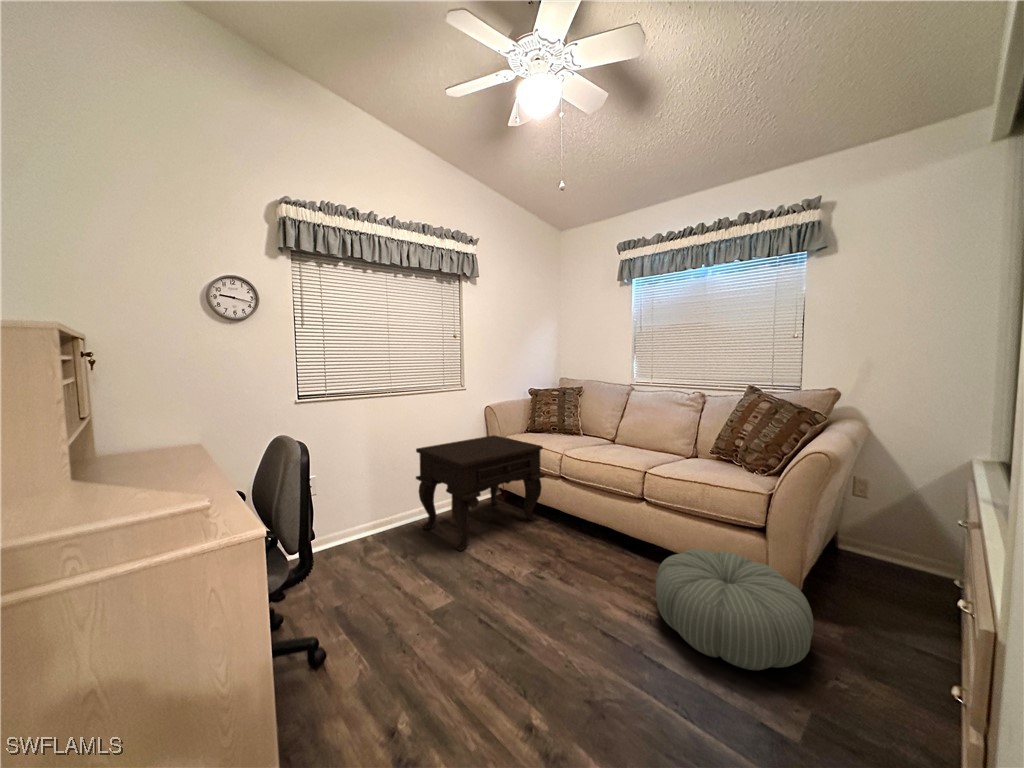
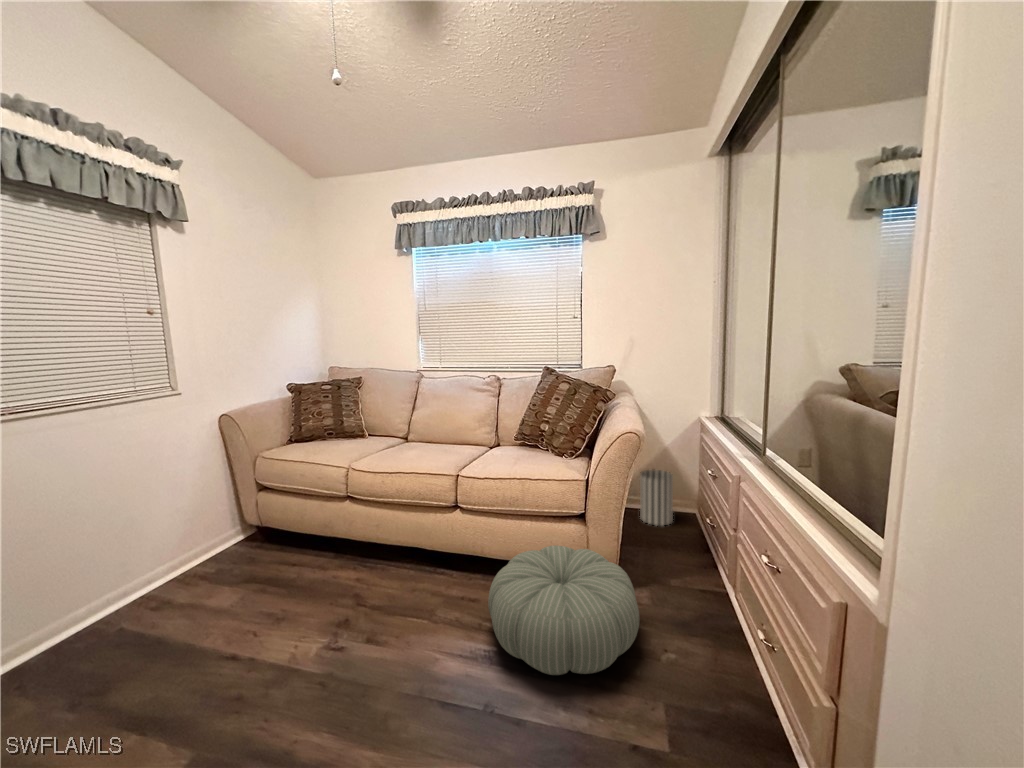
side table: present [416,435,545,551] -> none [64,460,323,664]
wastebasket: none [869,512,923,582] -> present [640,470,673,526]

